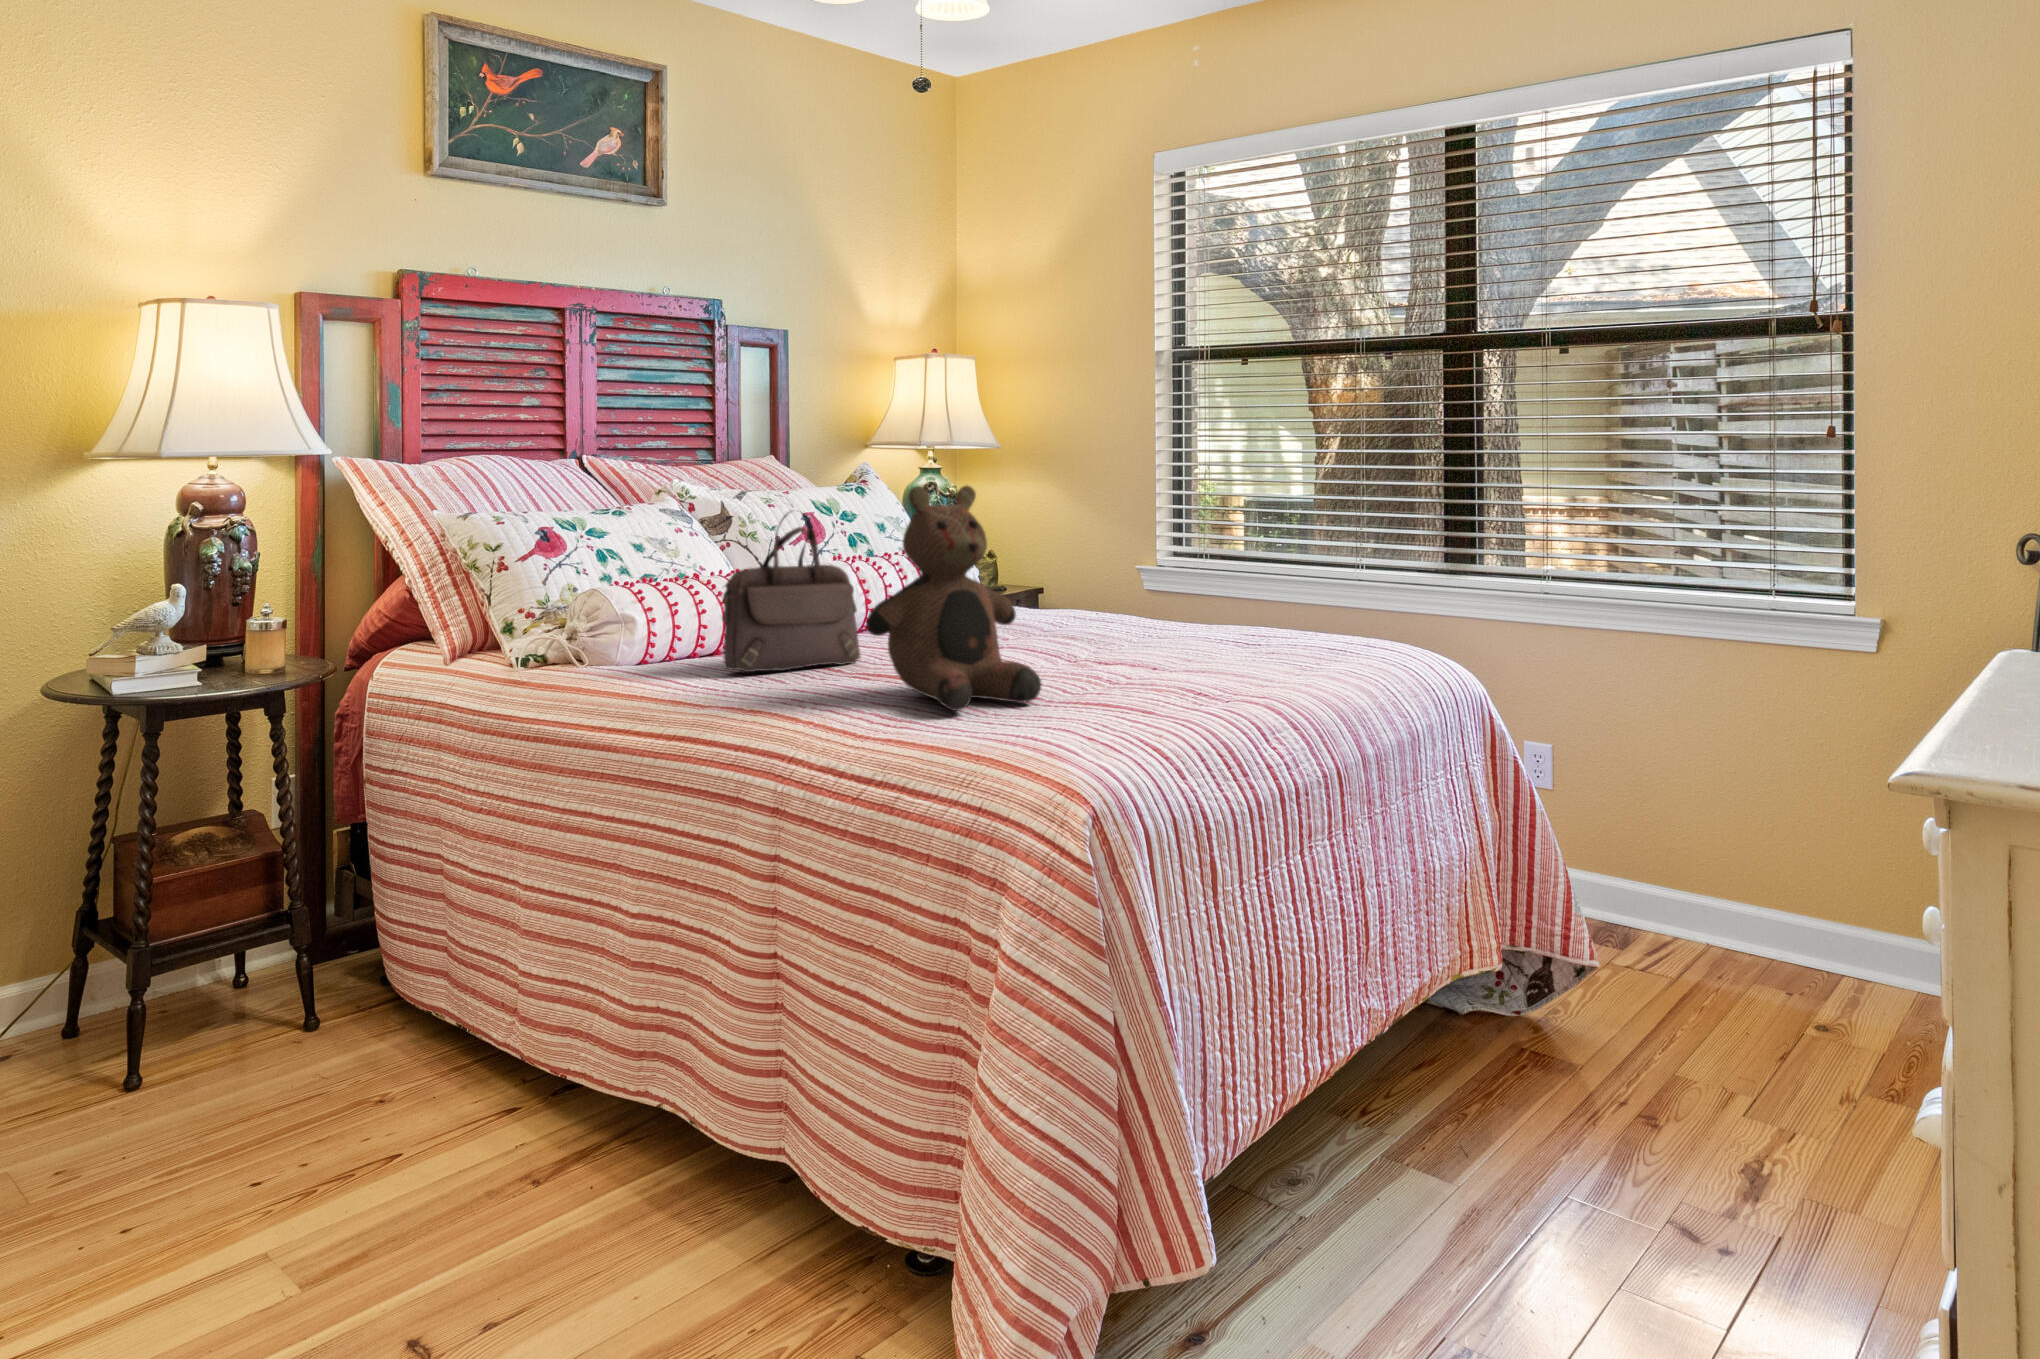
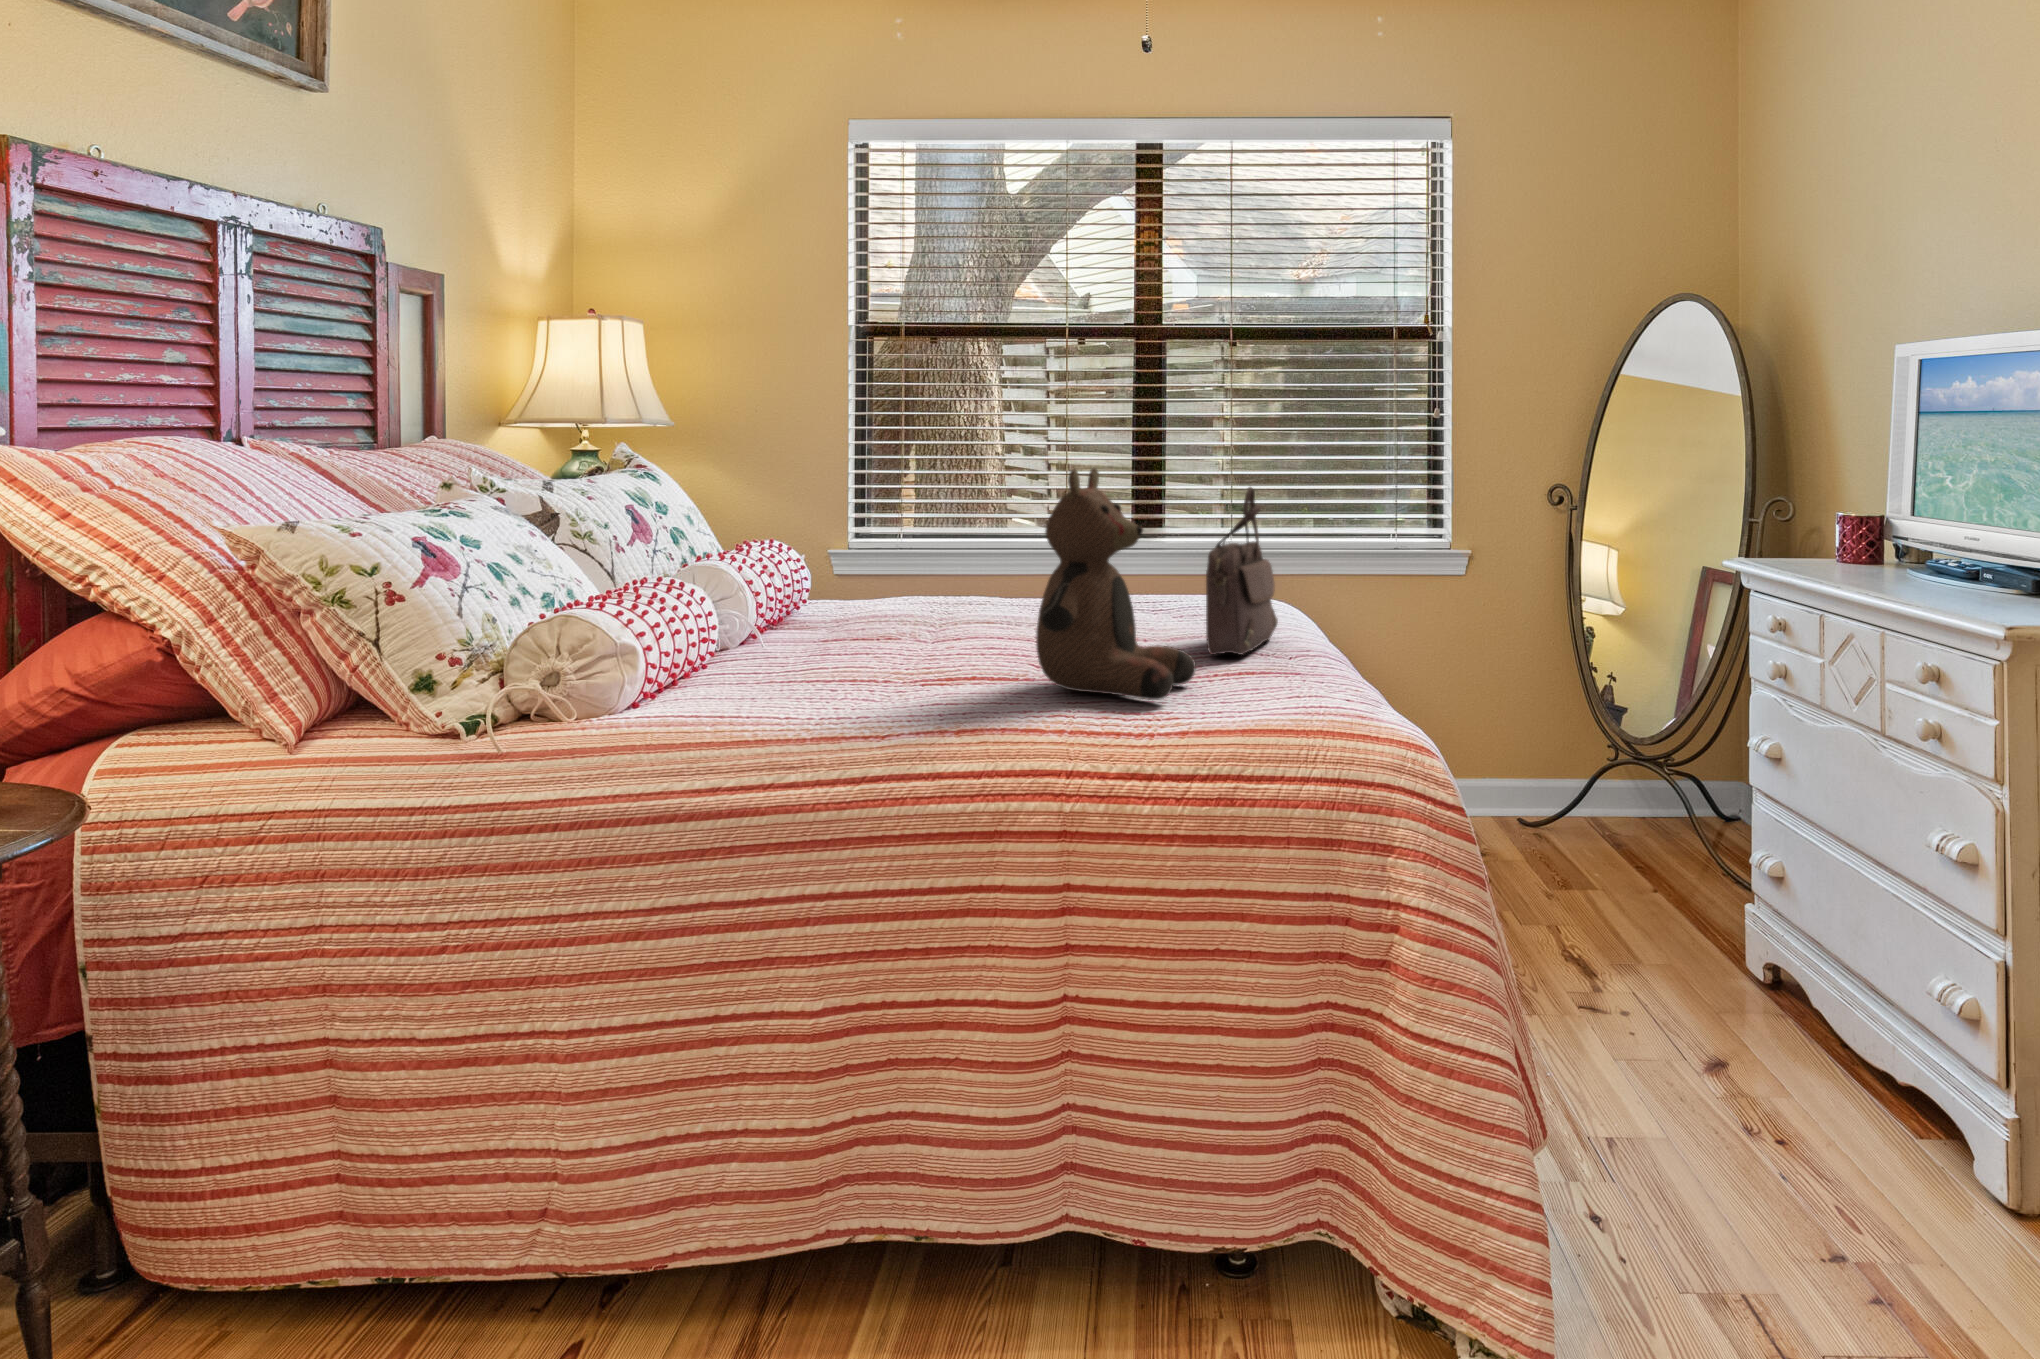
handbag: present [722,512,861,672] -> present [1206,487,1278,655]

